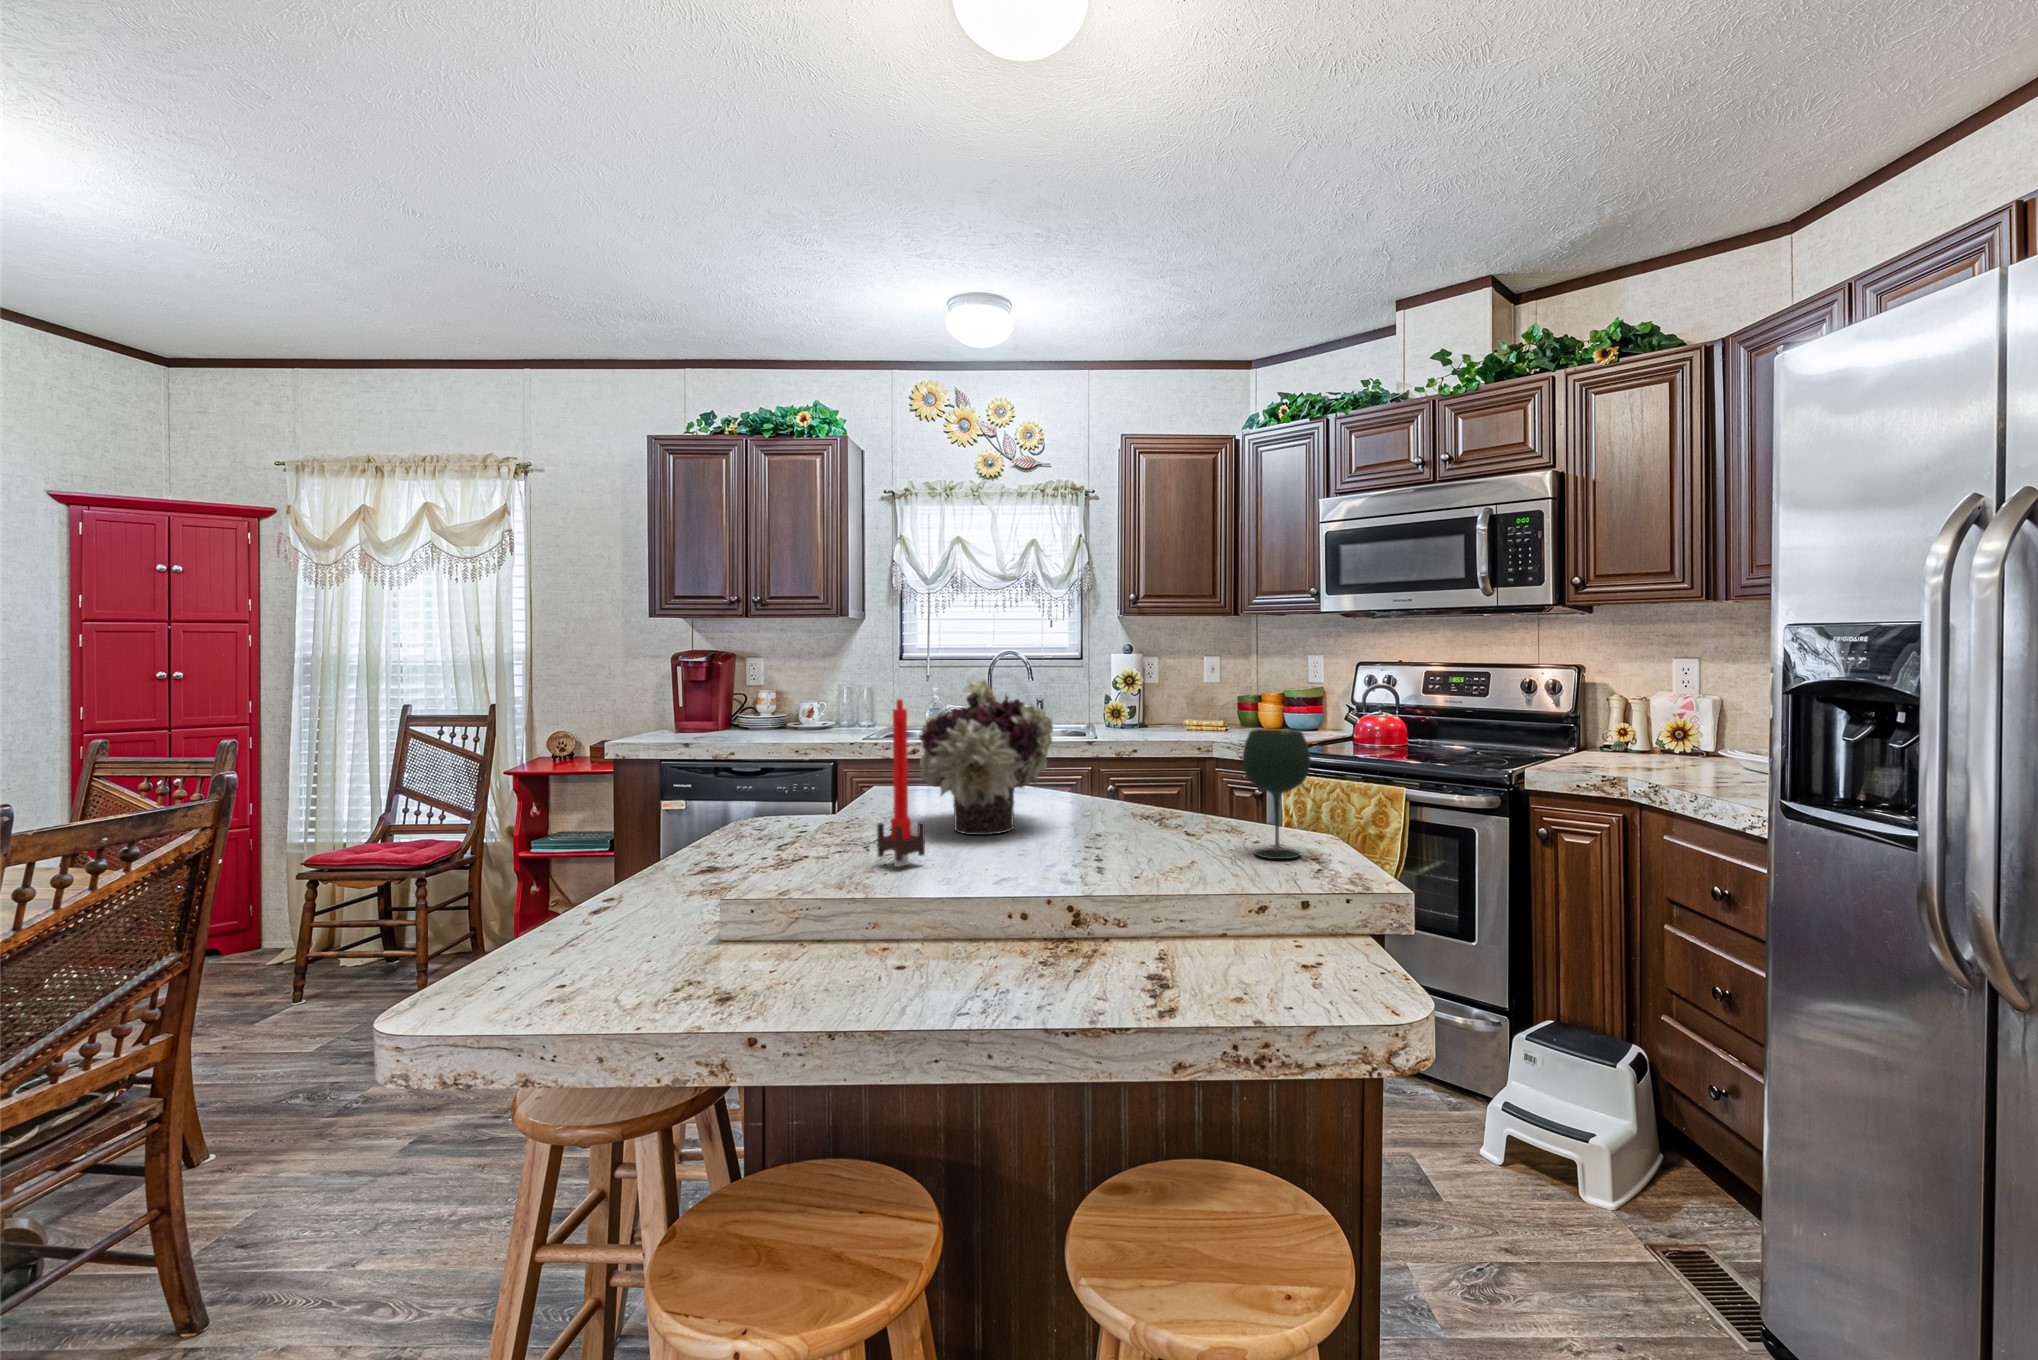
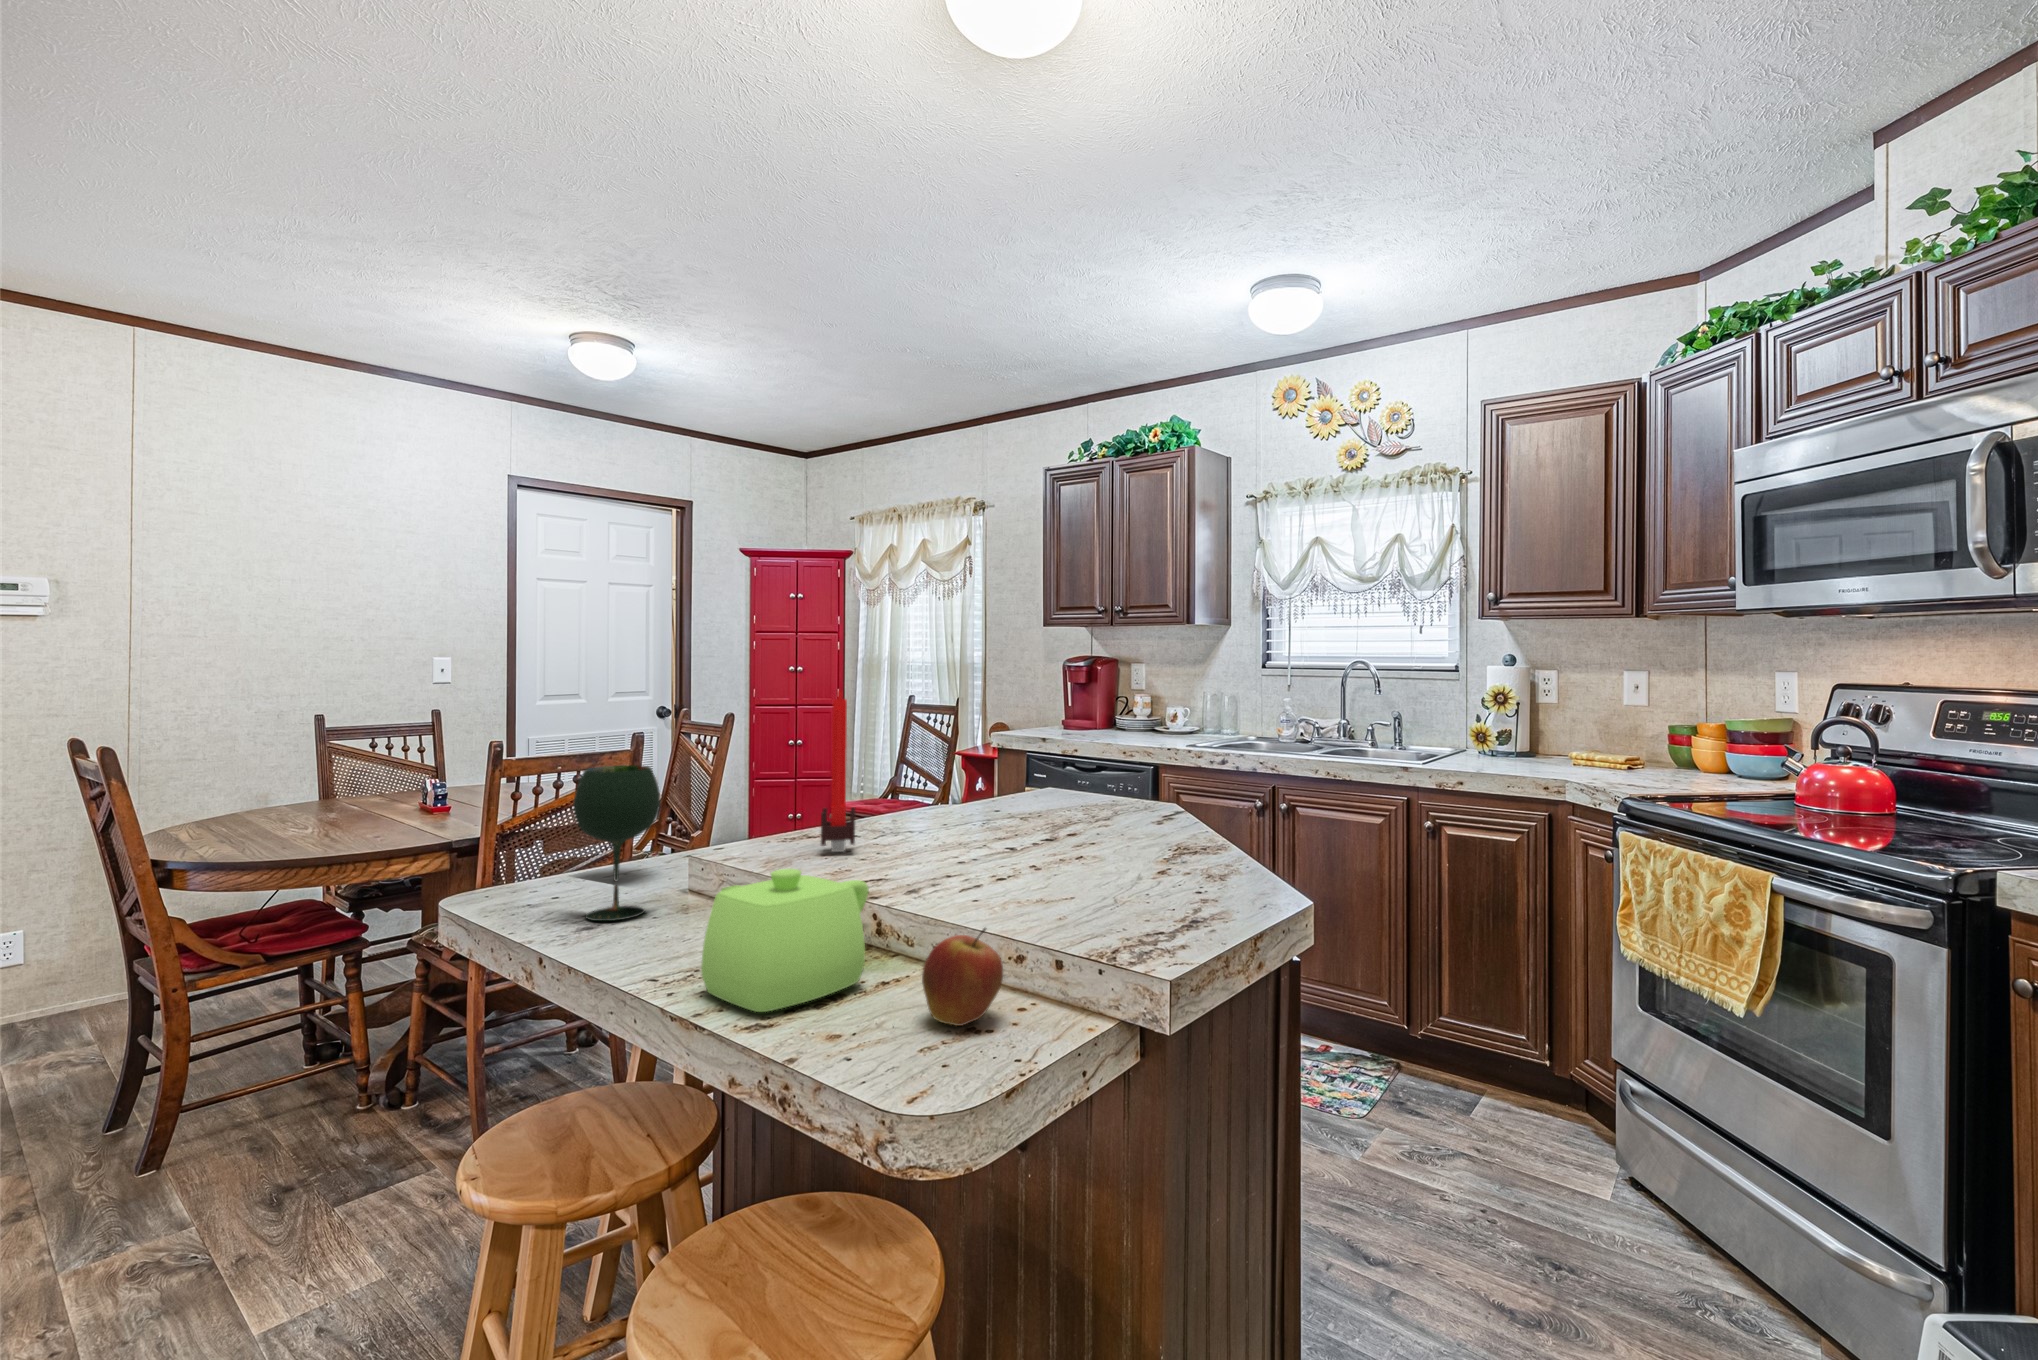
flower arrangement: present [919,677,1053,835] -> none [919,675,1084,840]
wine glass: present [1242,729,1311,859] -> present [573,765,660,921]
teapot: none [1041,864,1192,991] -> present [701,869,869,1012]
apple: none [1264,881,1328,962] -> present [922,928,1003,1026]

